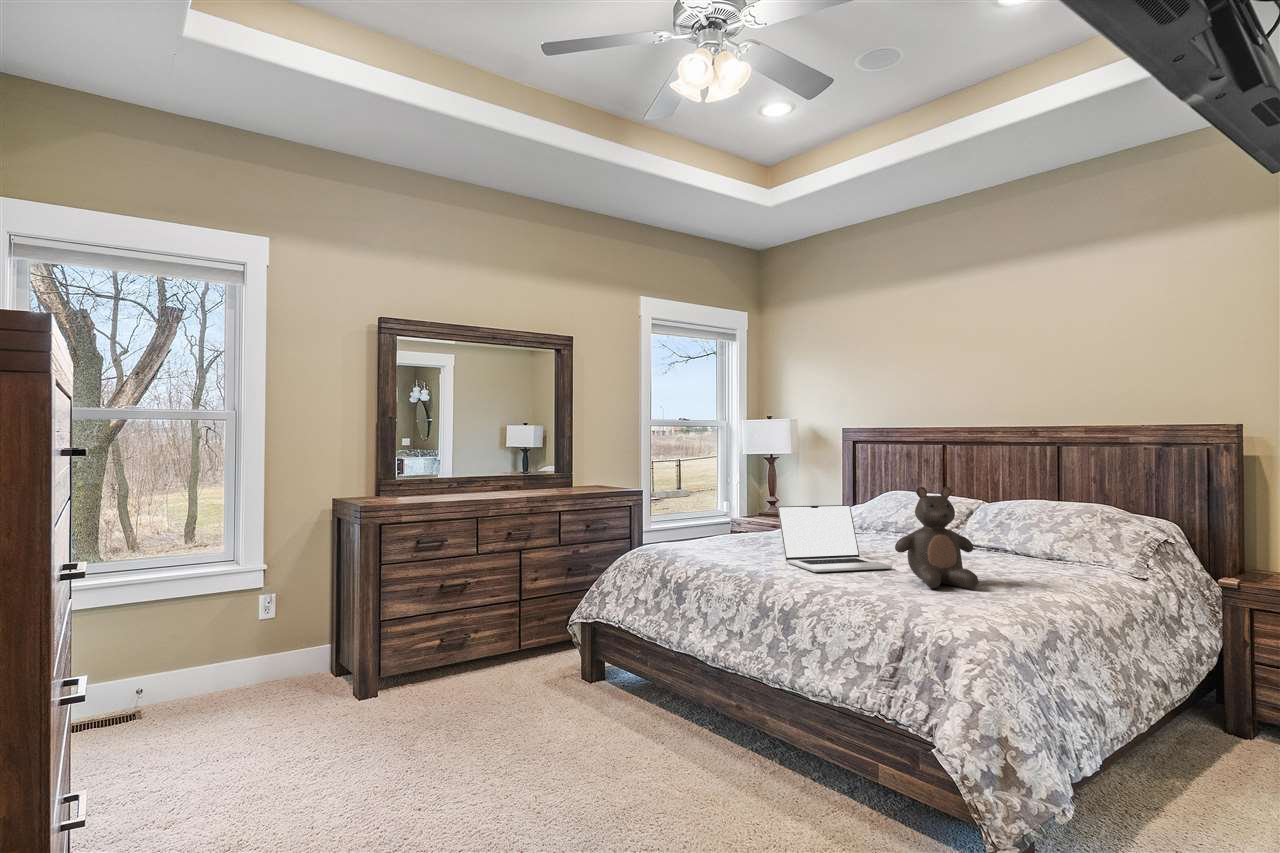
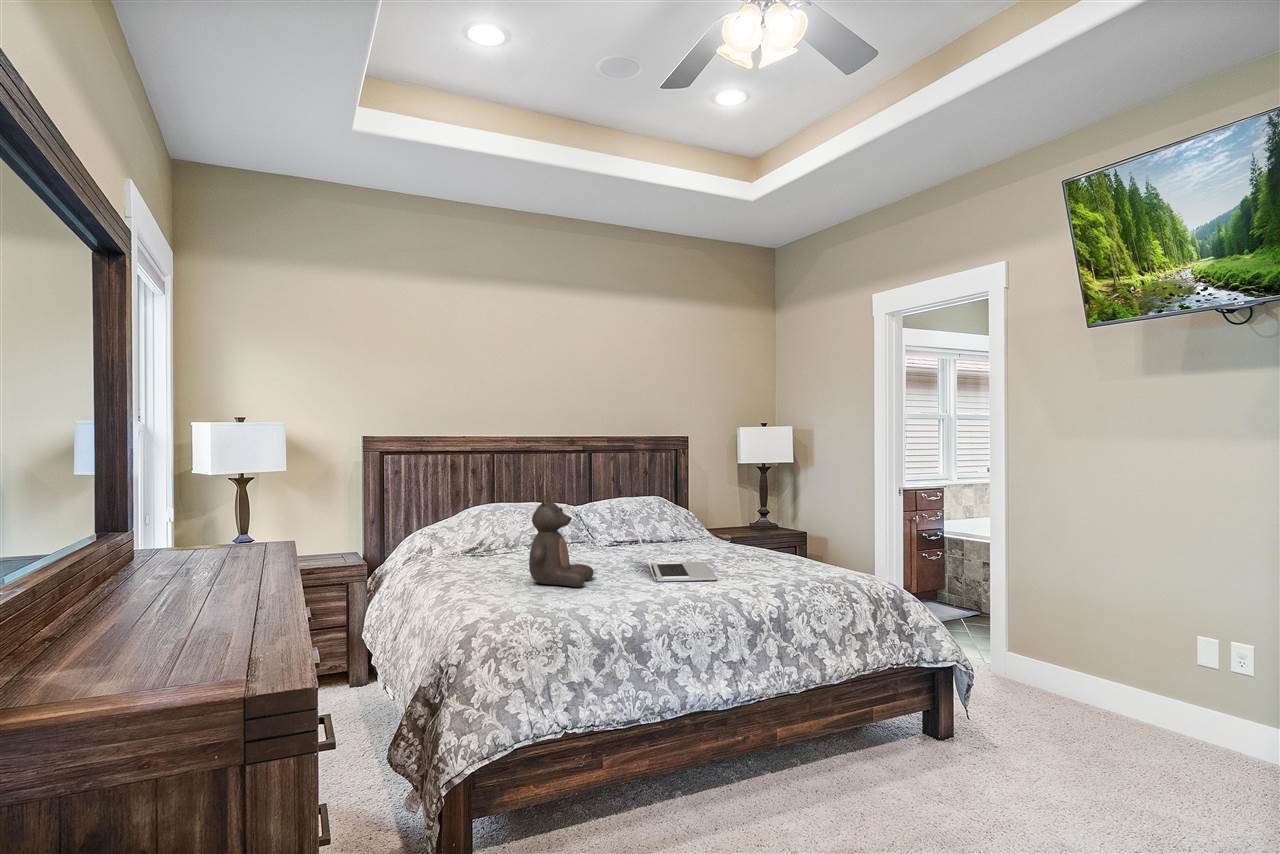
teddy bear: present [895,487,978,588] -> present [529,493,593,587]

